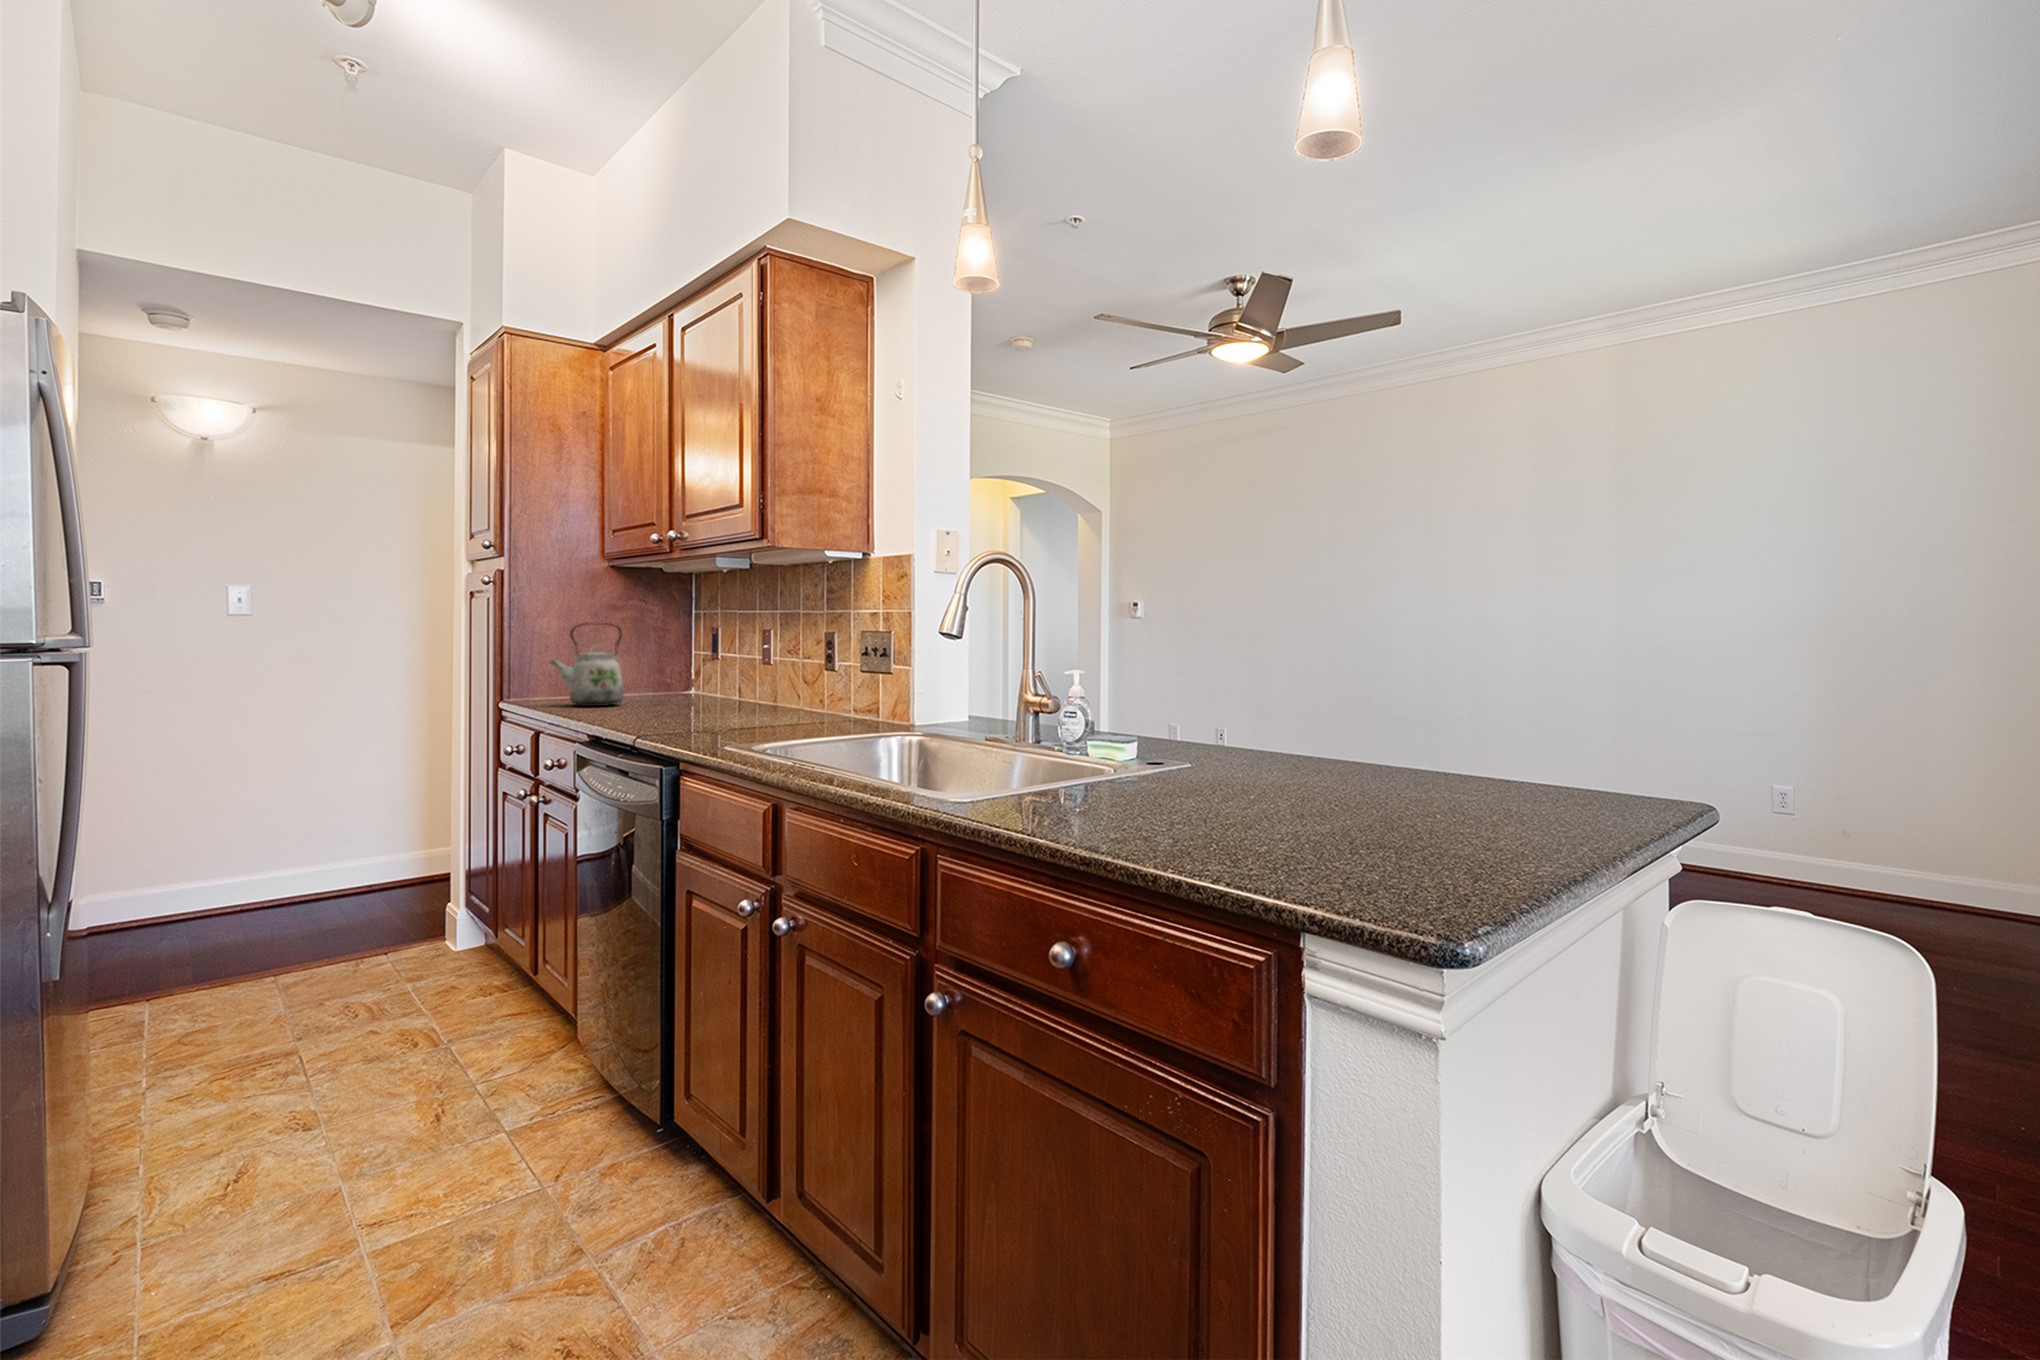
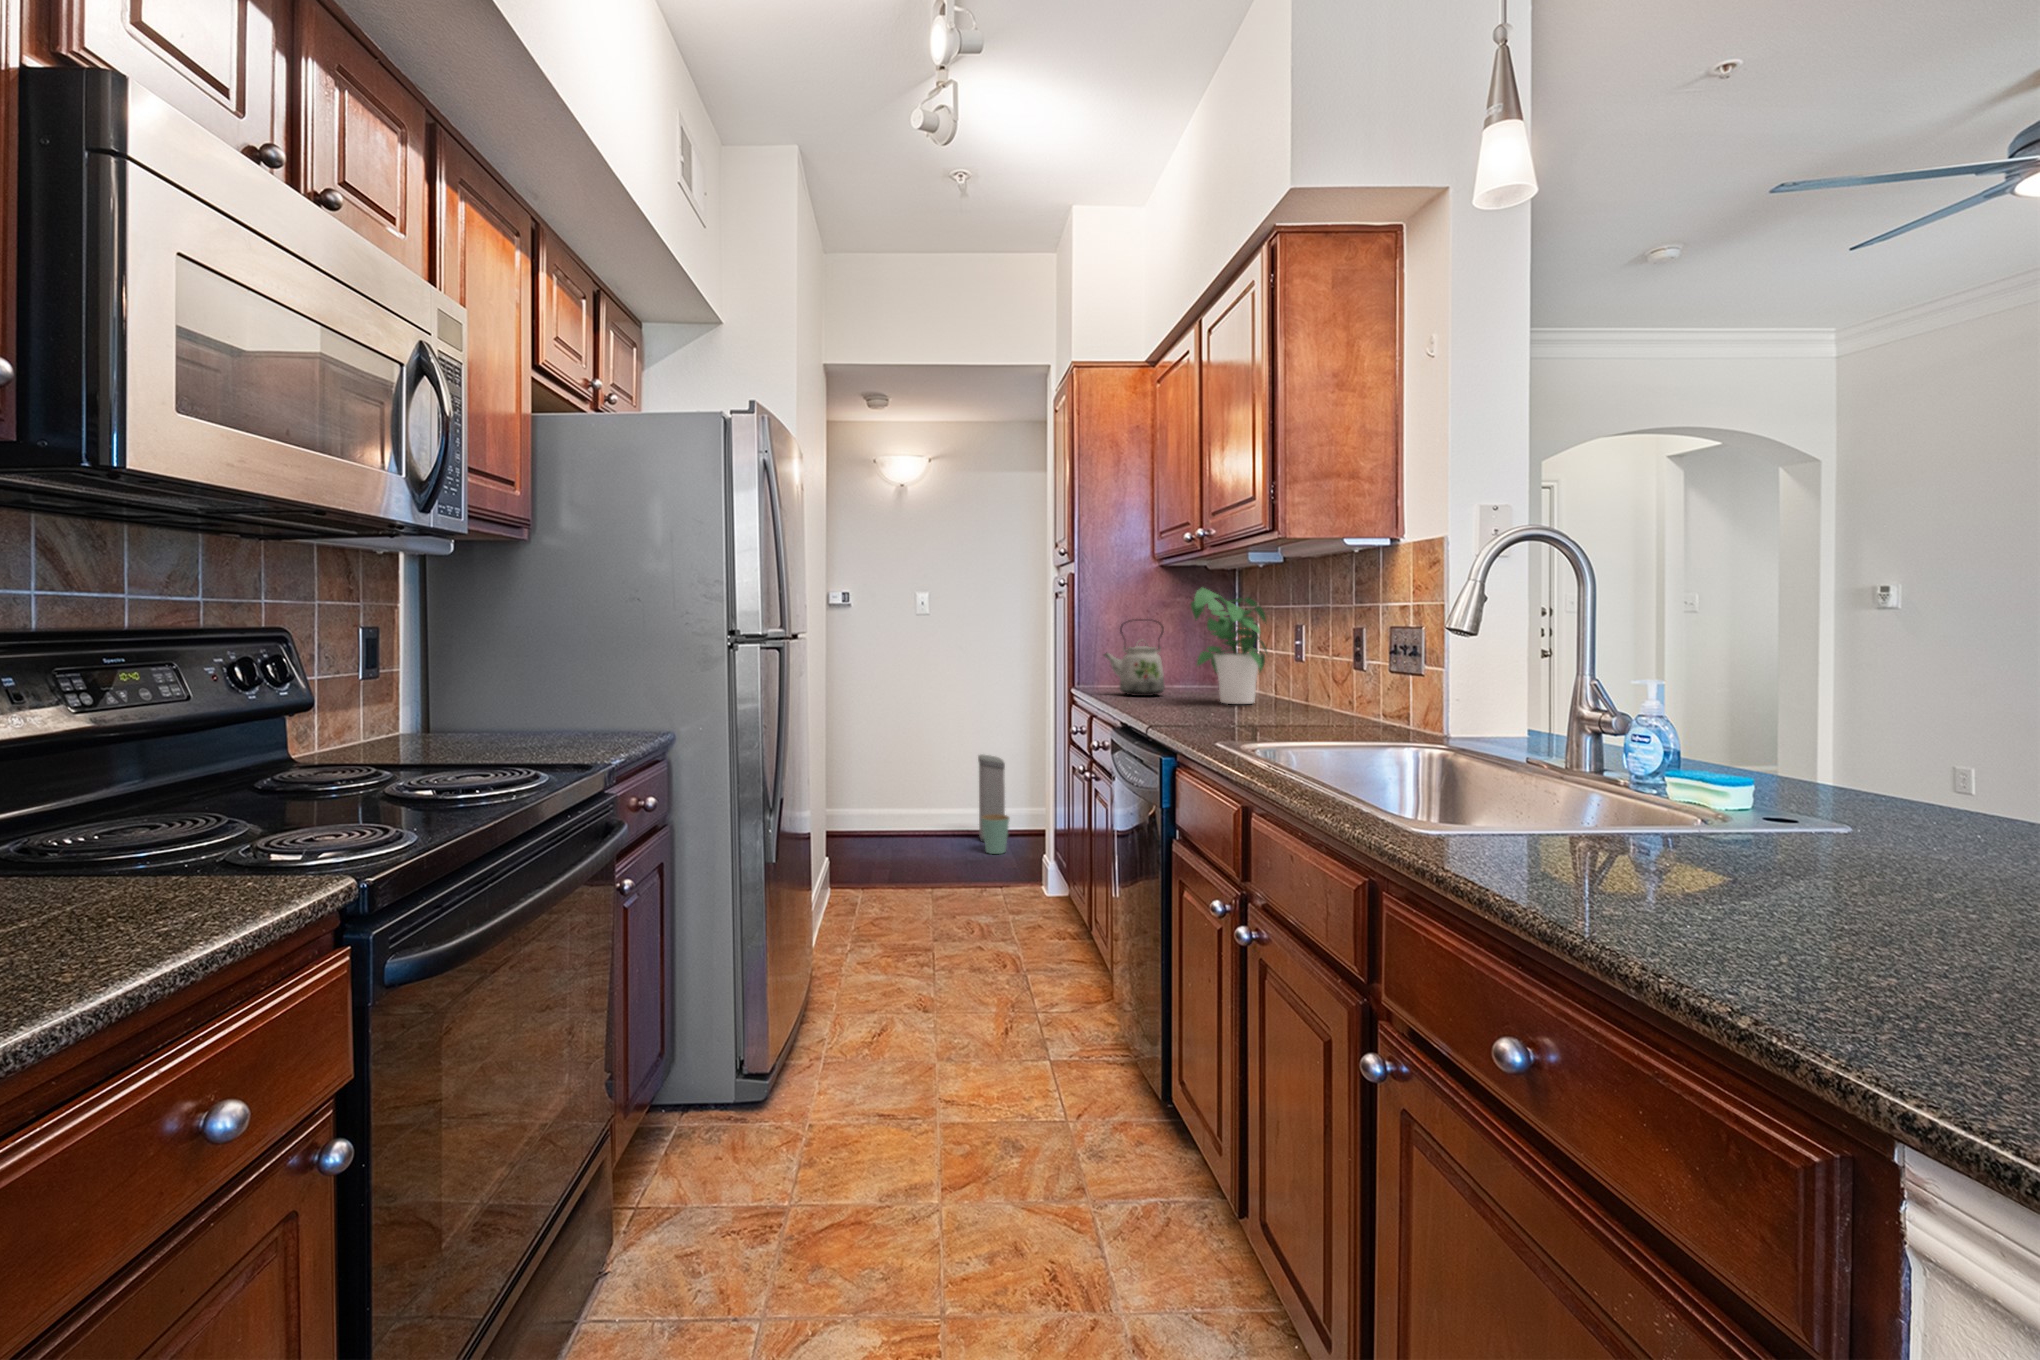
potted plant: none [657,590,741,709] -> present [1191,588,1267,704]
trash can: none [334,793,388,916] -> present [978,754,1009,854]

